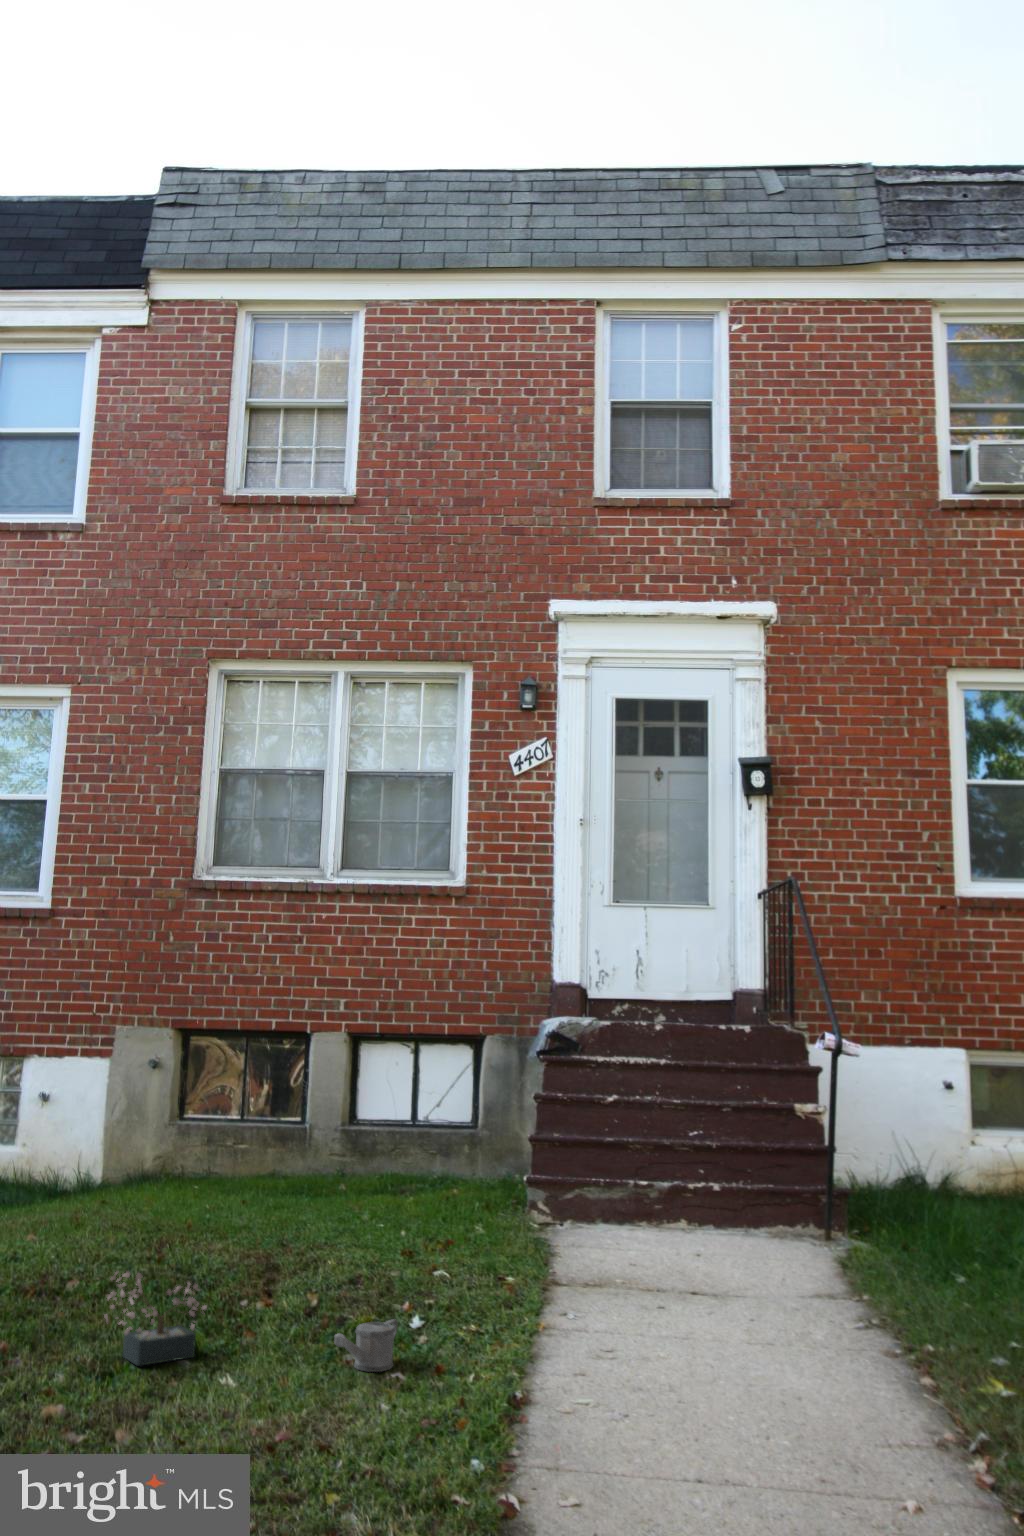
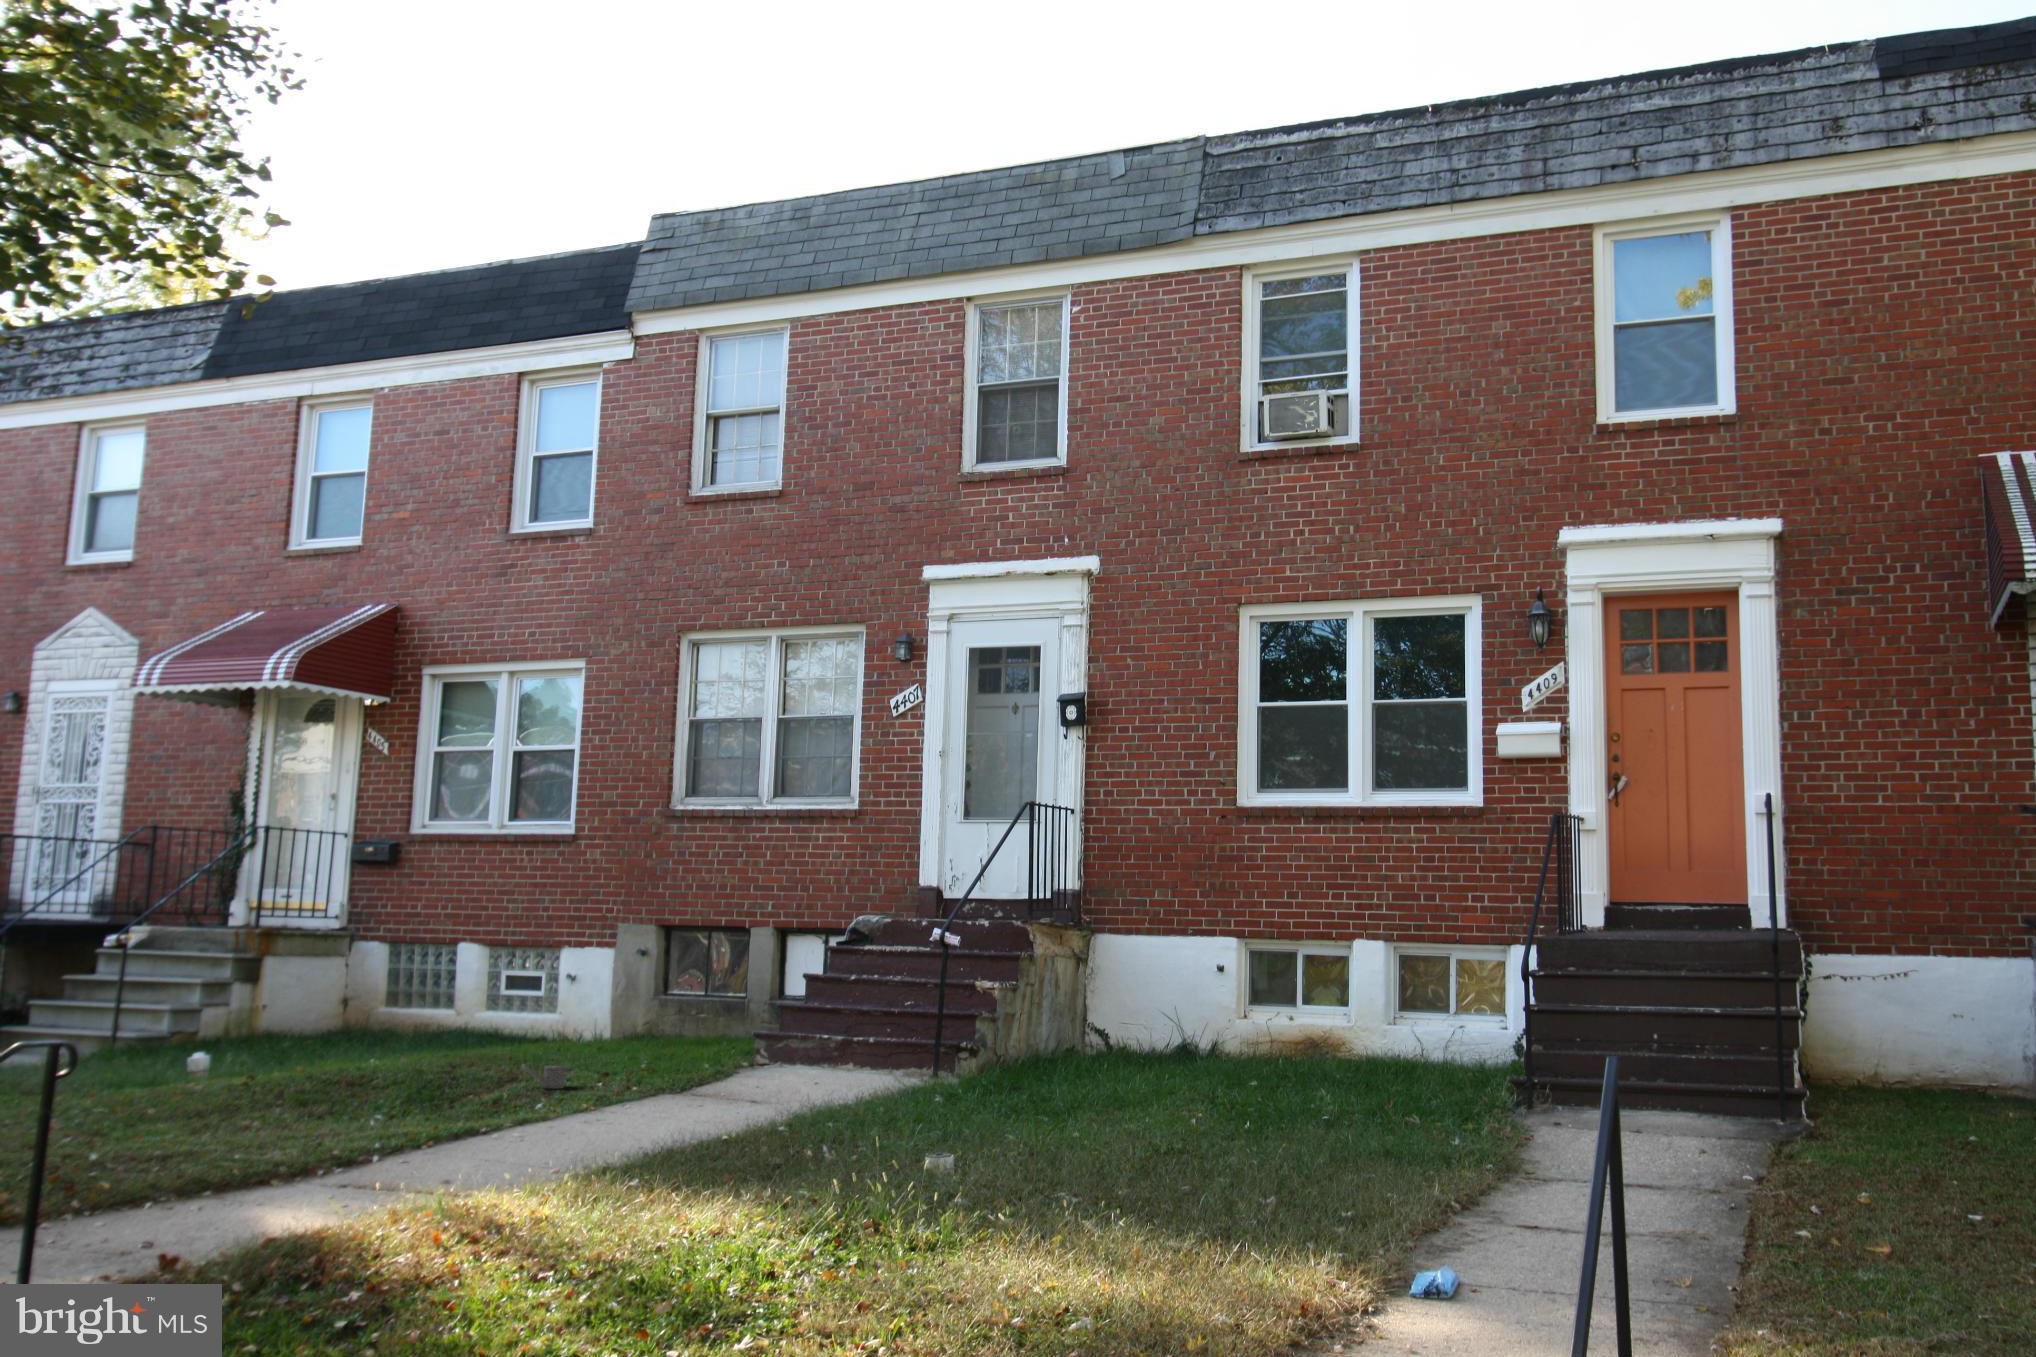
decorative plant: present [104,1272,207,1366] -> none [422,1032,482,1081]

